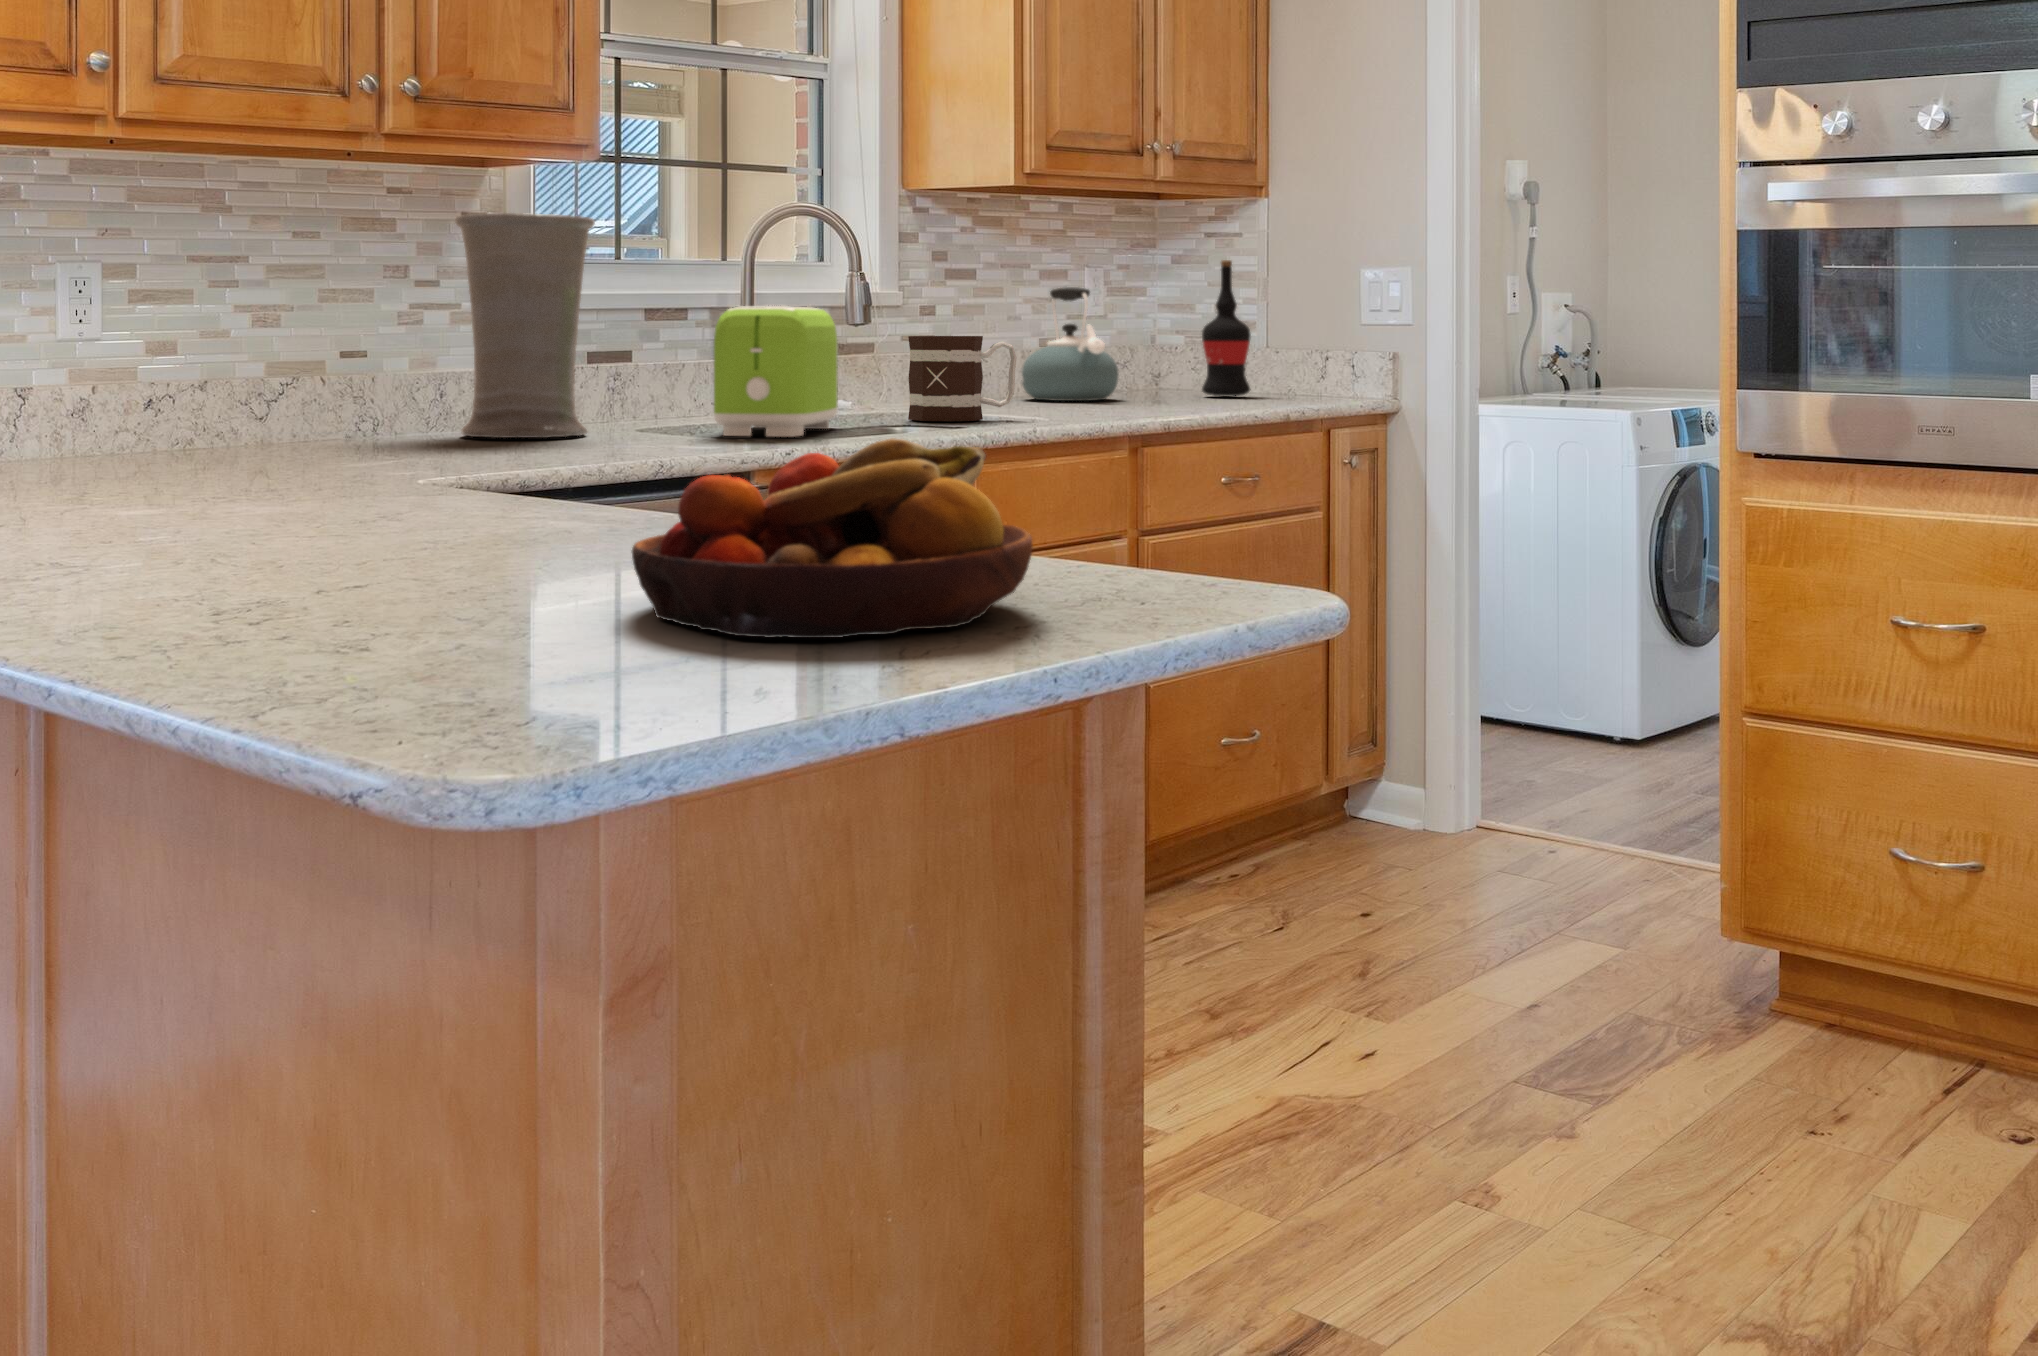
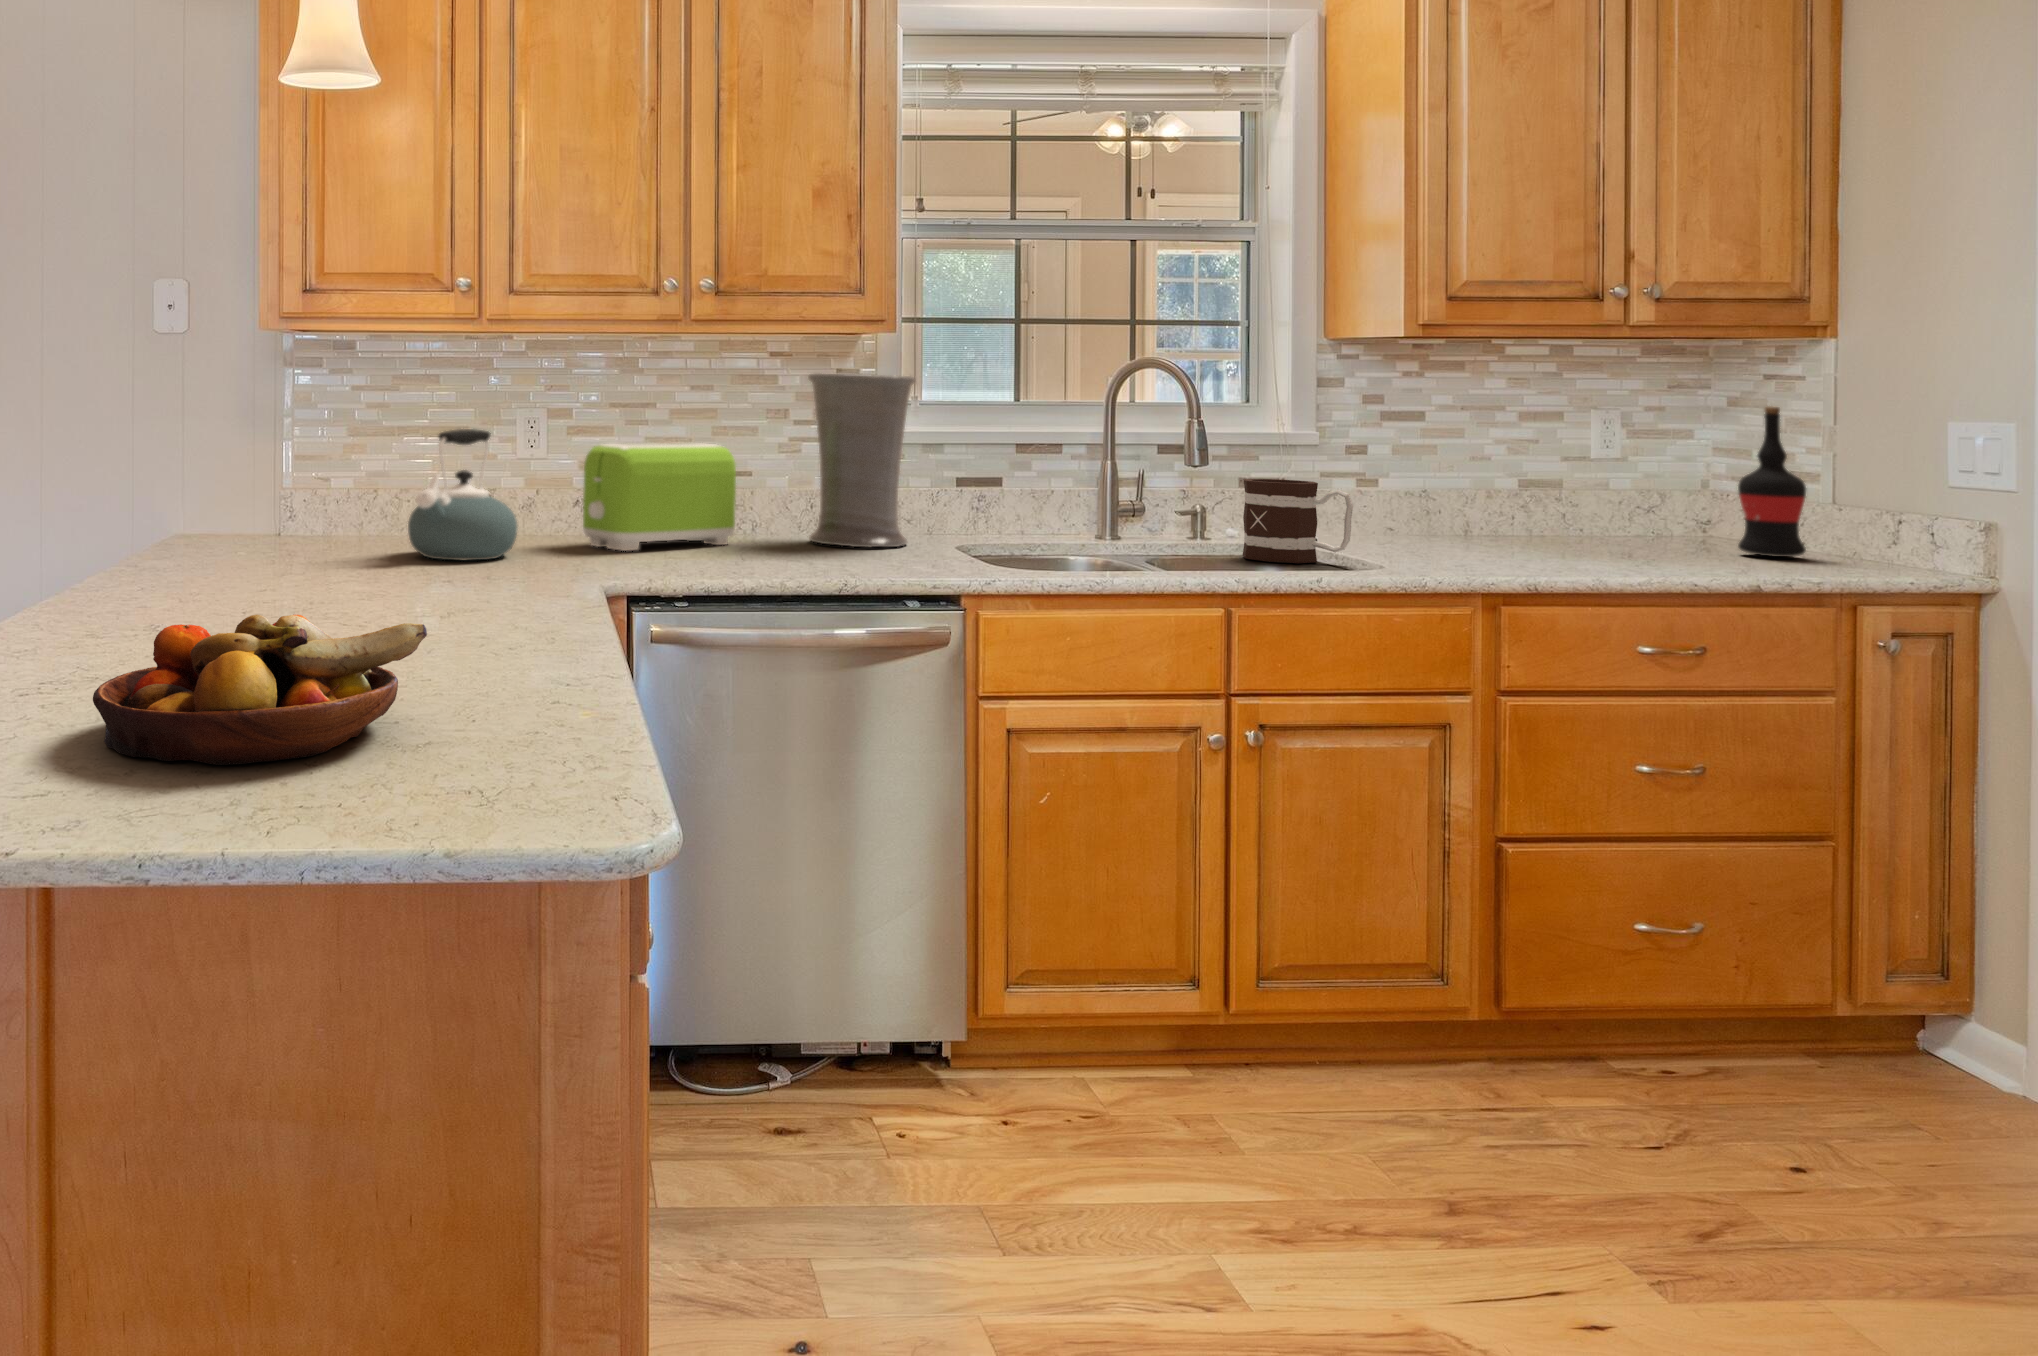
kettle: present [1022,287,1119,401] -> present [408,429,518,561]
toaster: present [714,306,838,437] -> present [583,443,736,551]

